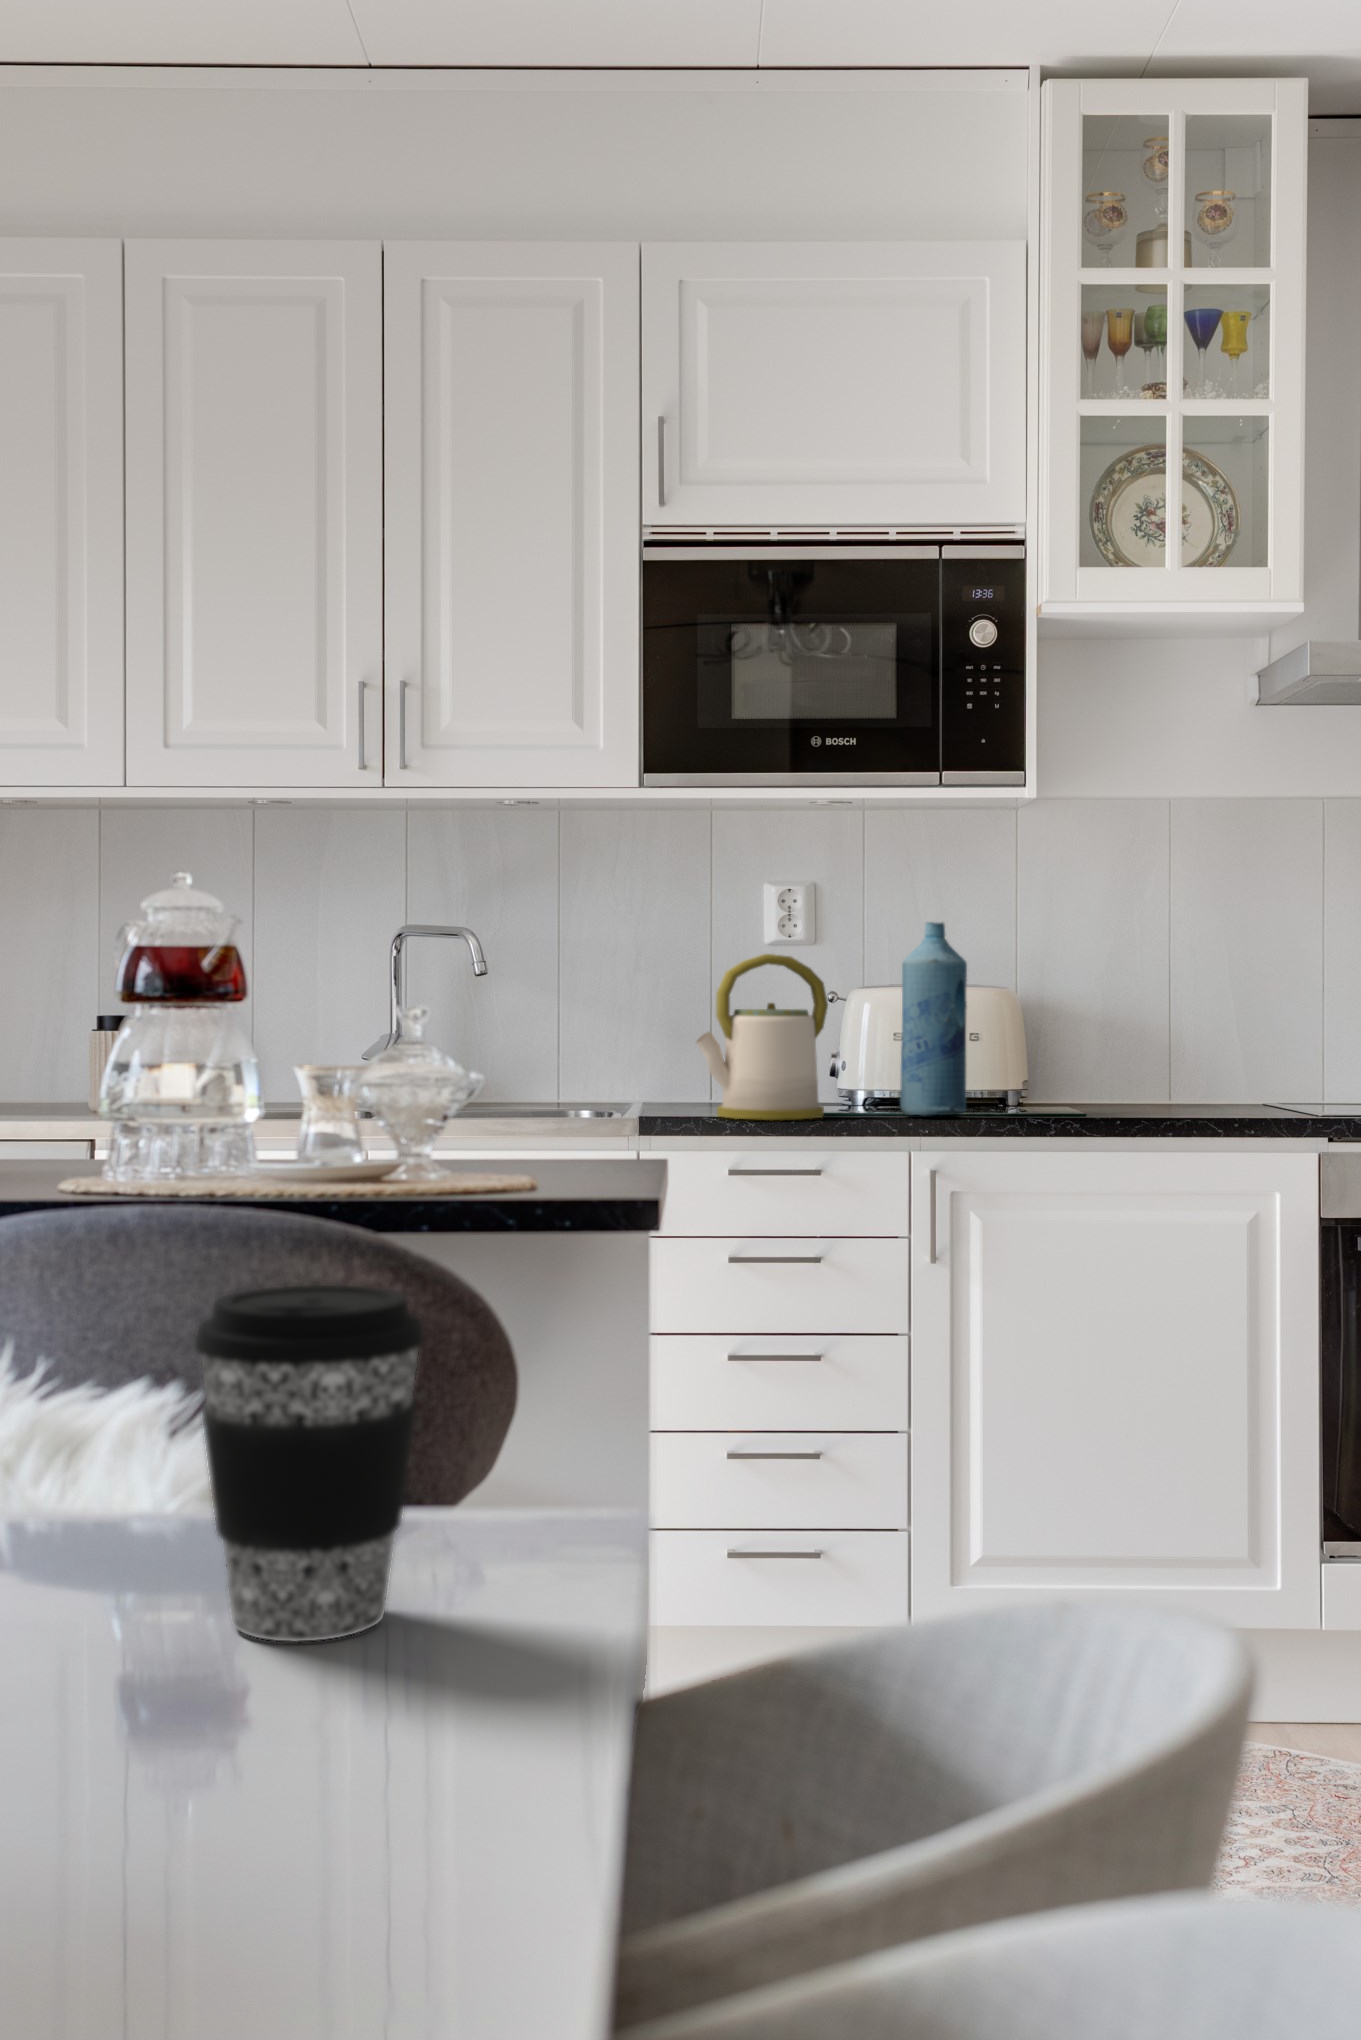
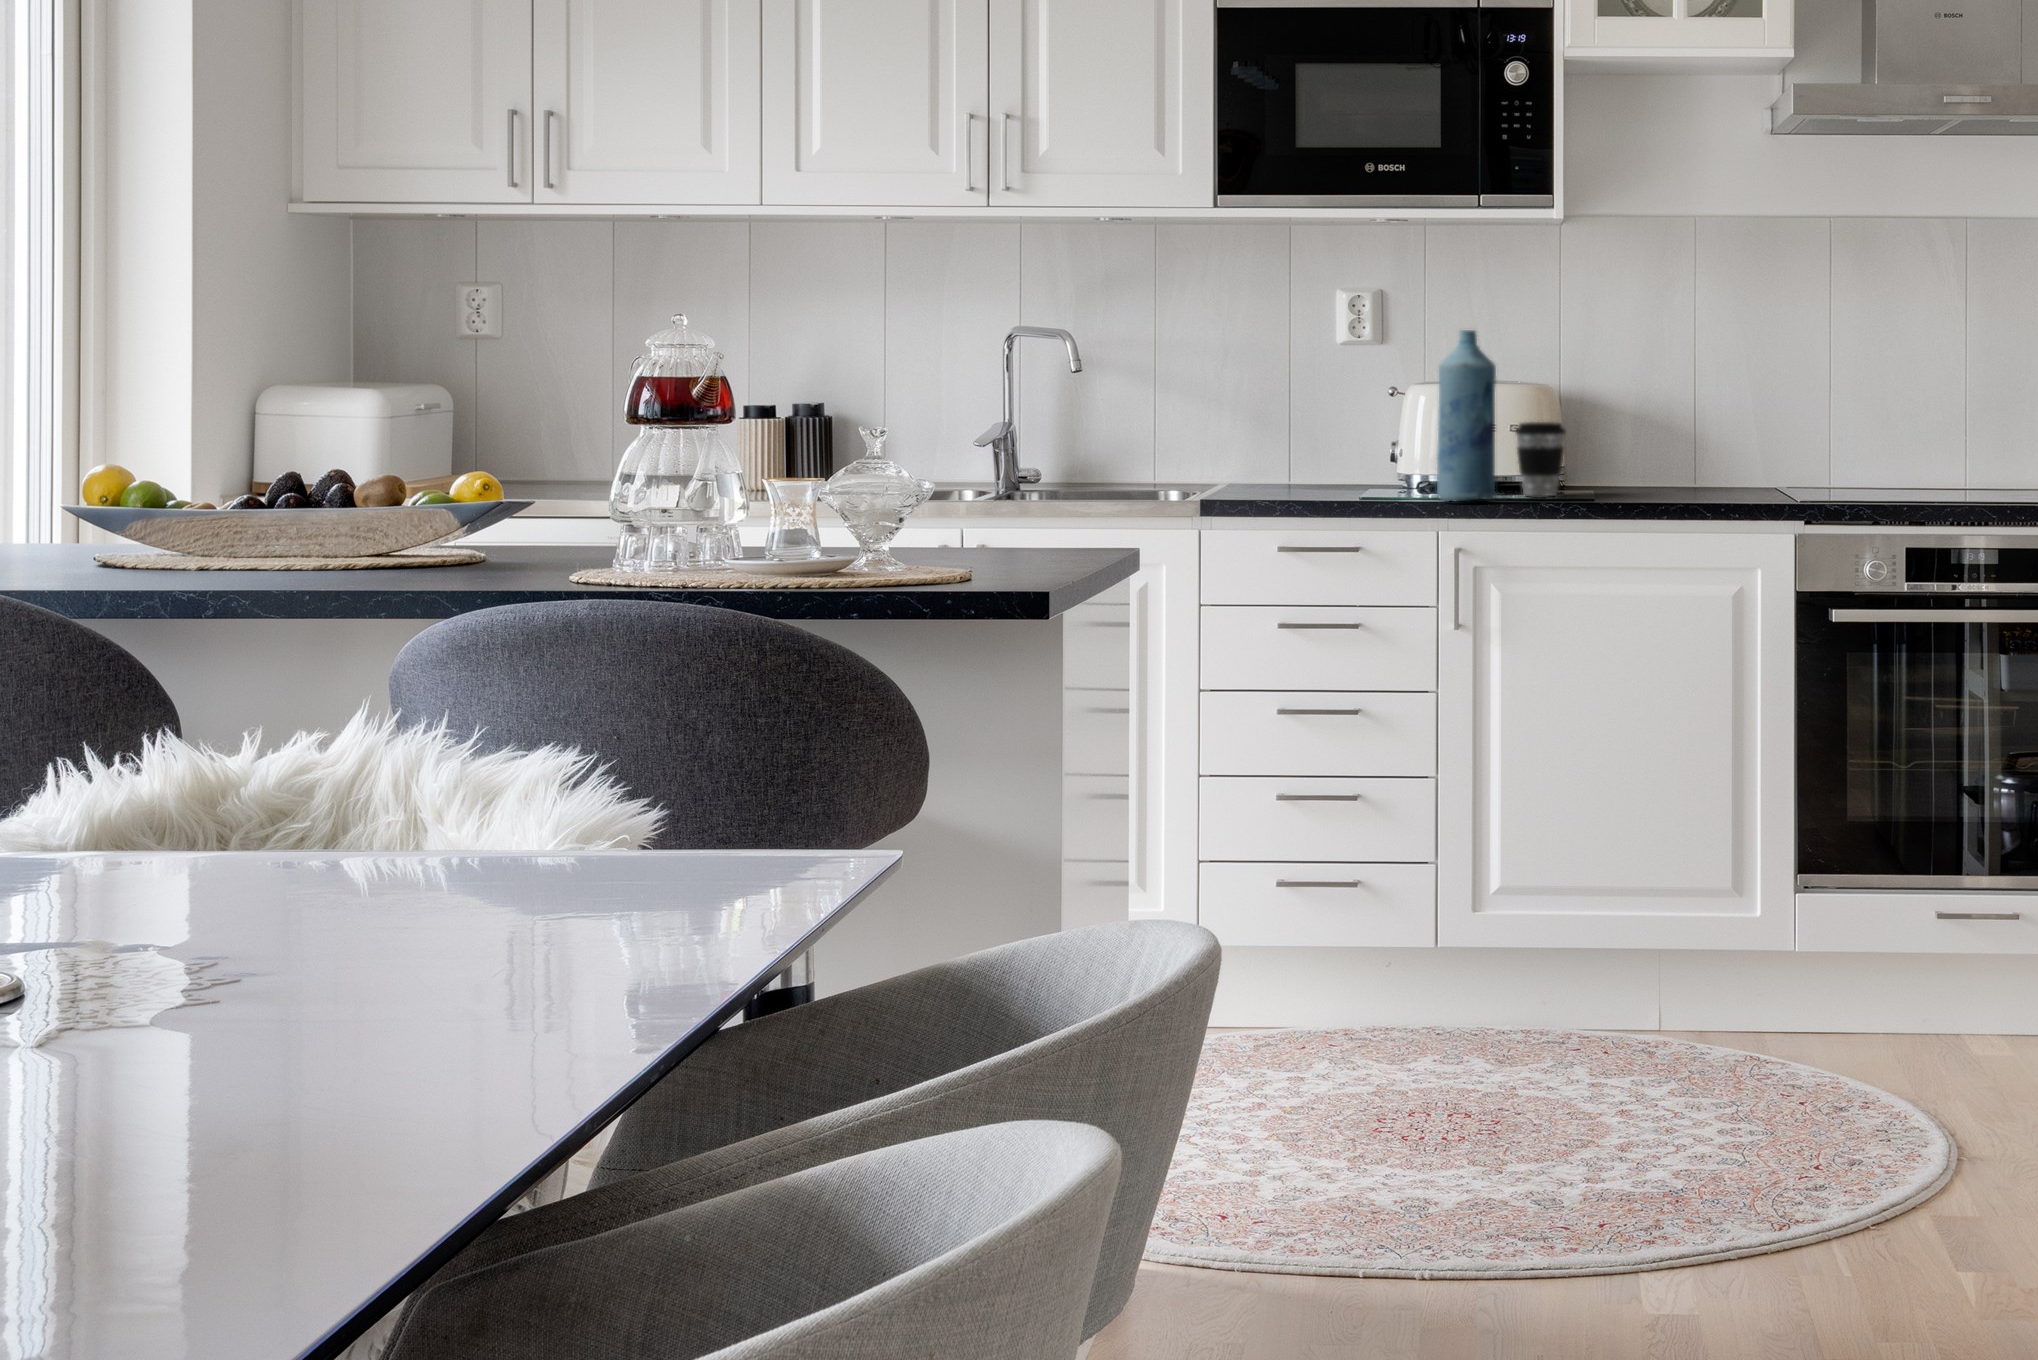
kettle: present [696,954,828,1120] -> none [1252,358,1372,506]
coffee cup: present [195,1285,425,1642] -> present [1516,422,1566,496]

